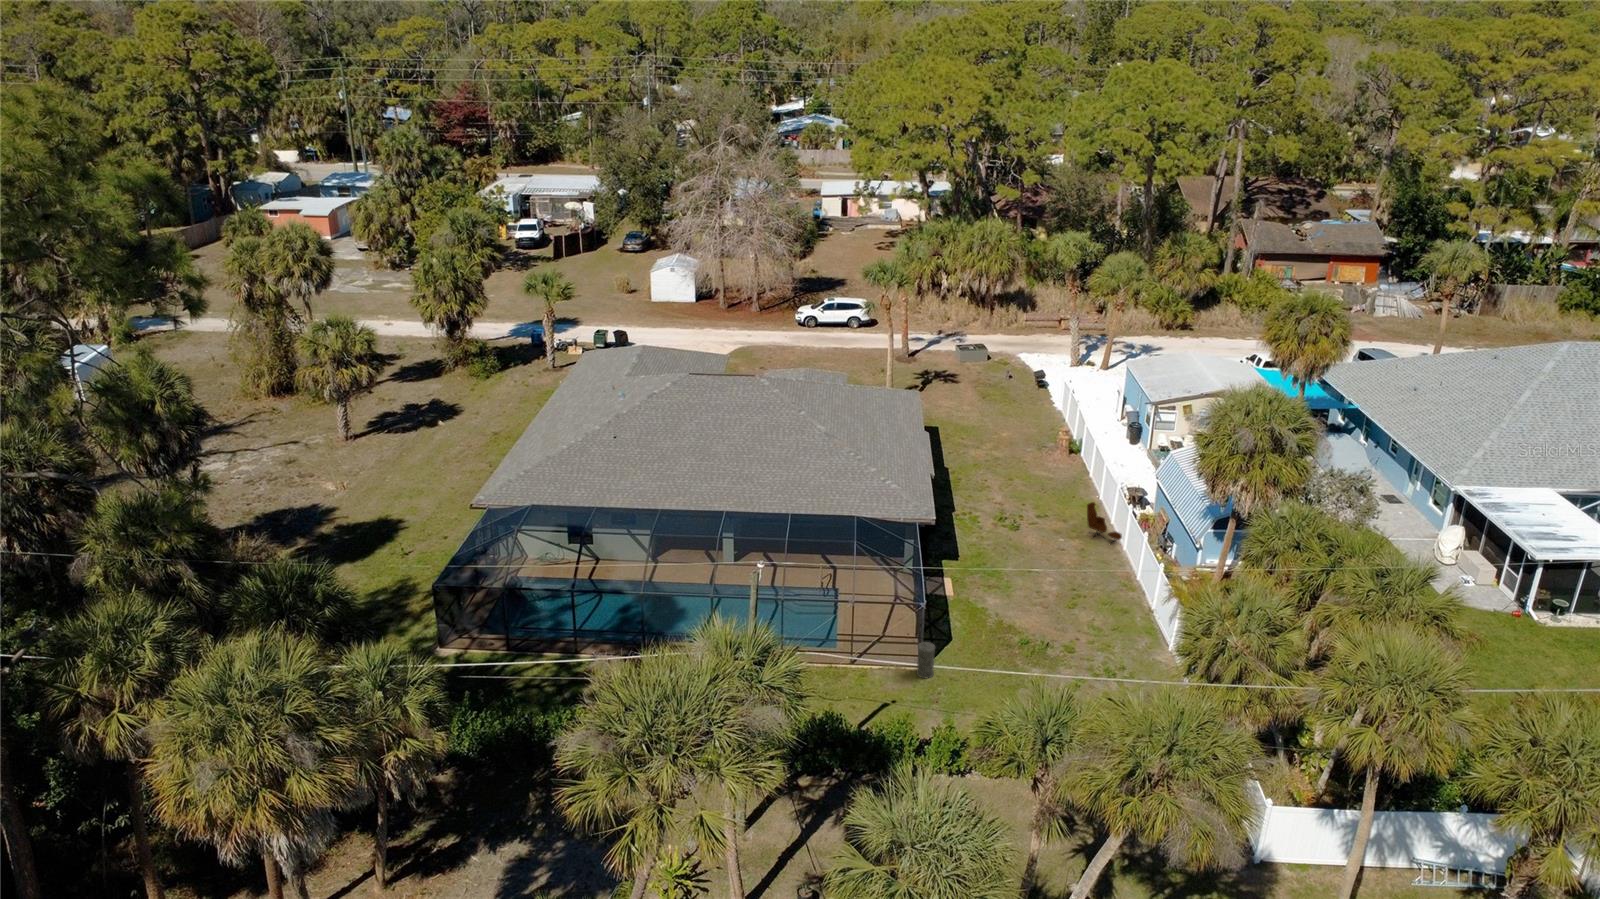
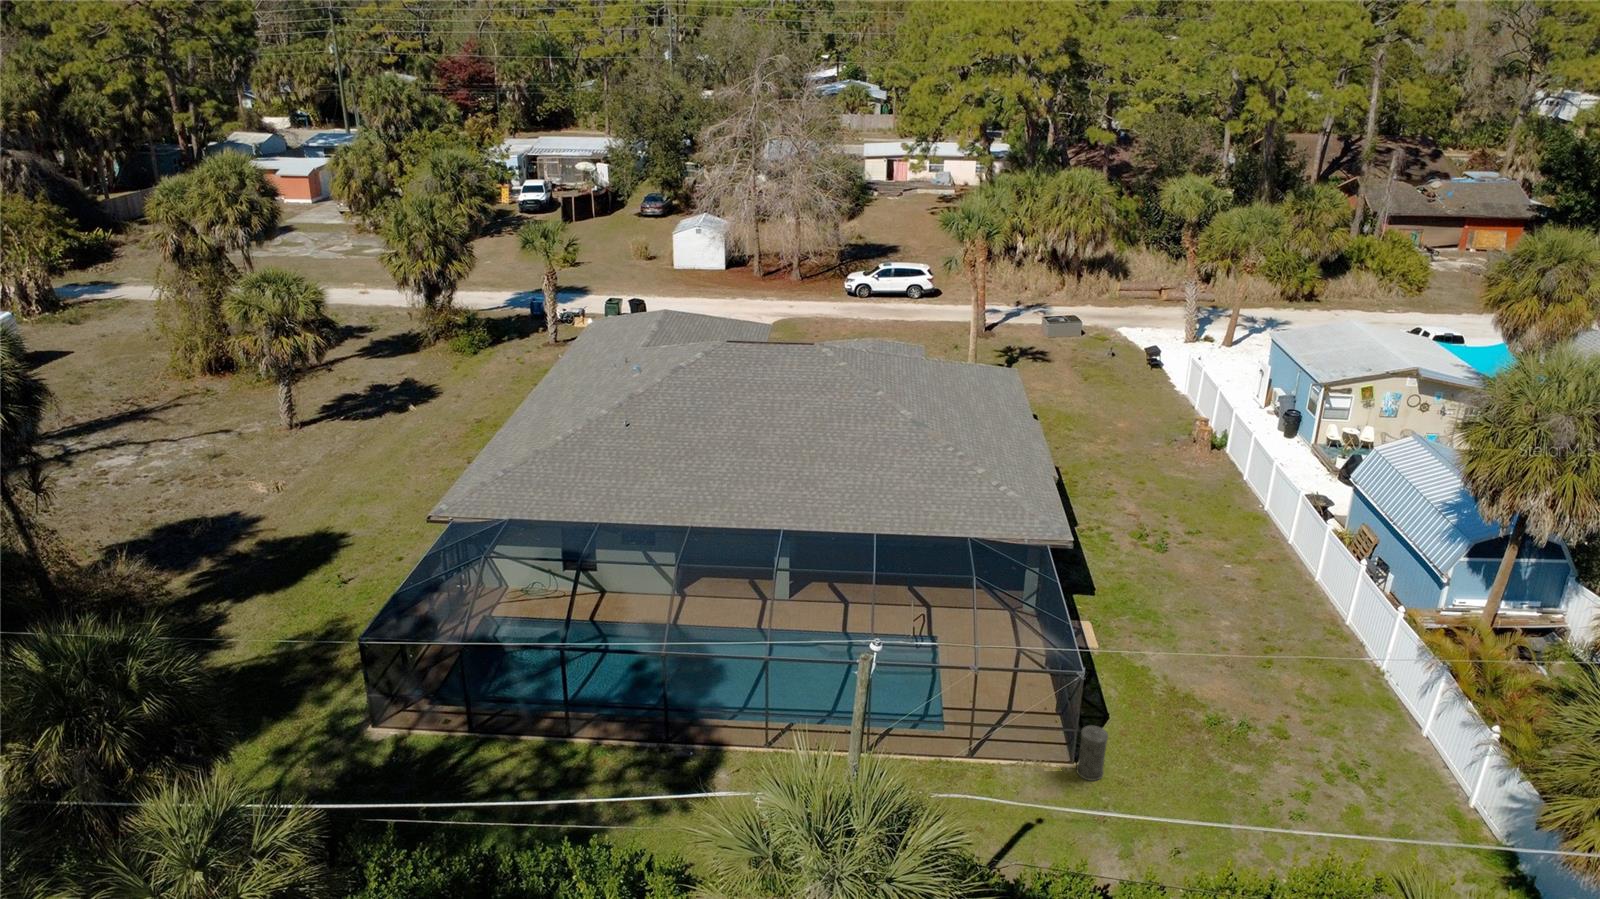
lounge chair: present [1087,502,1122,542] -> none [1271,513,1322,571]

